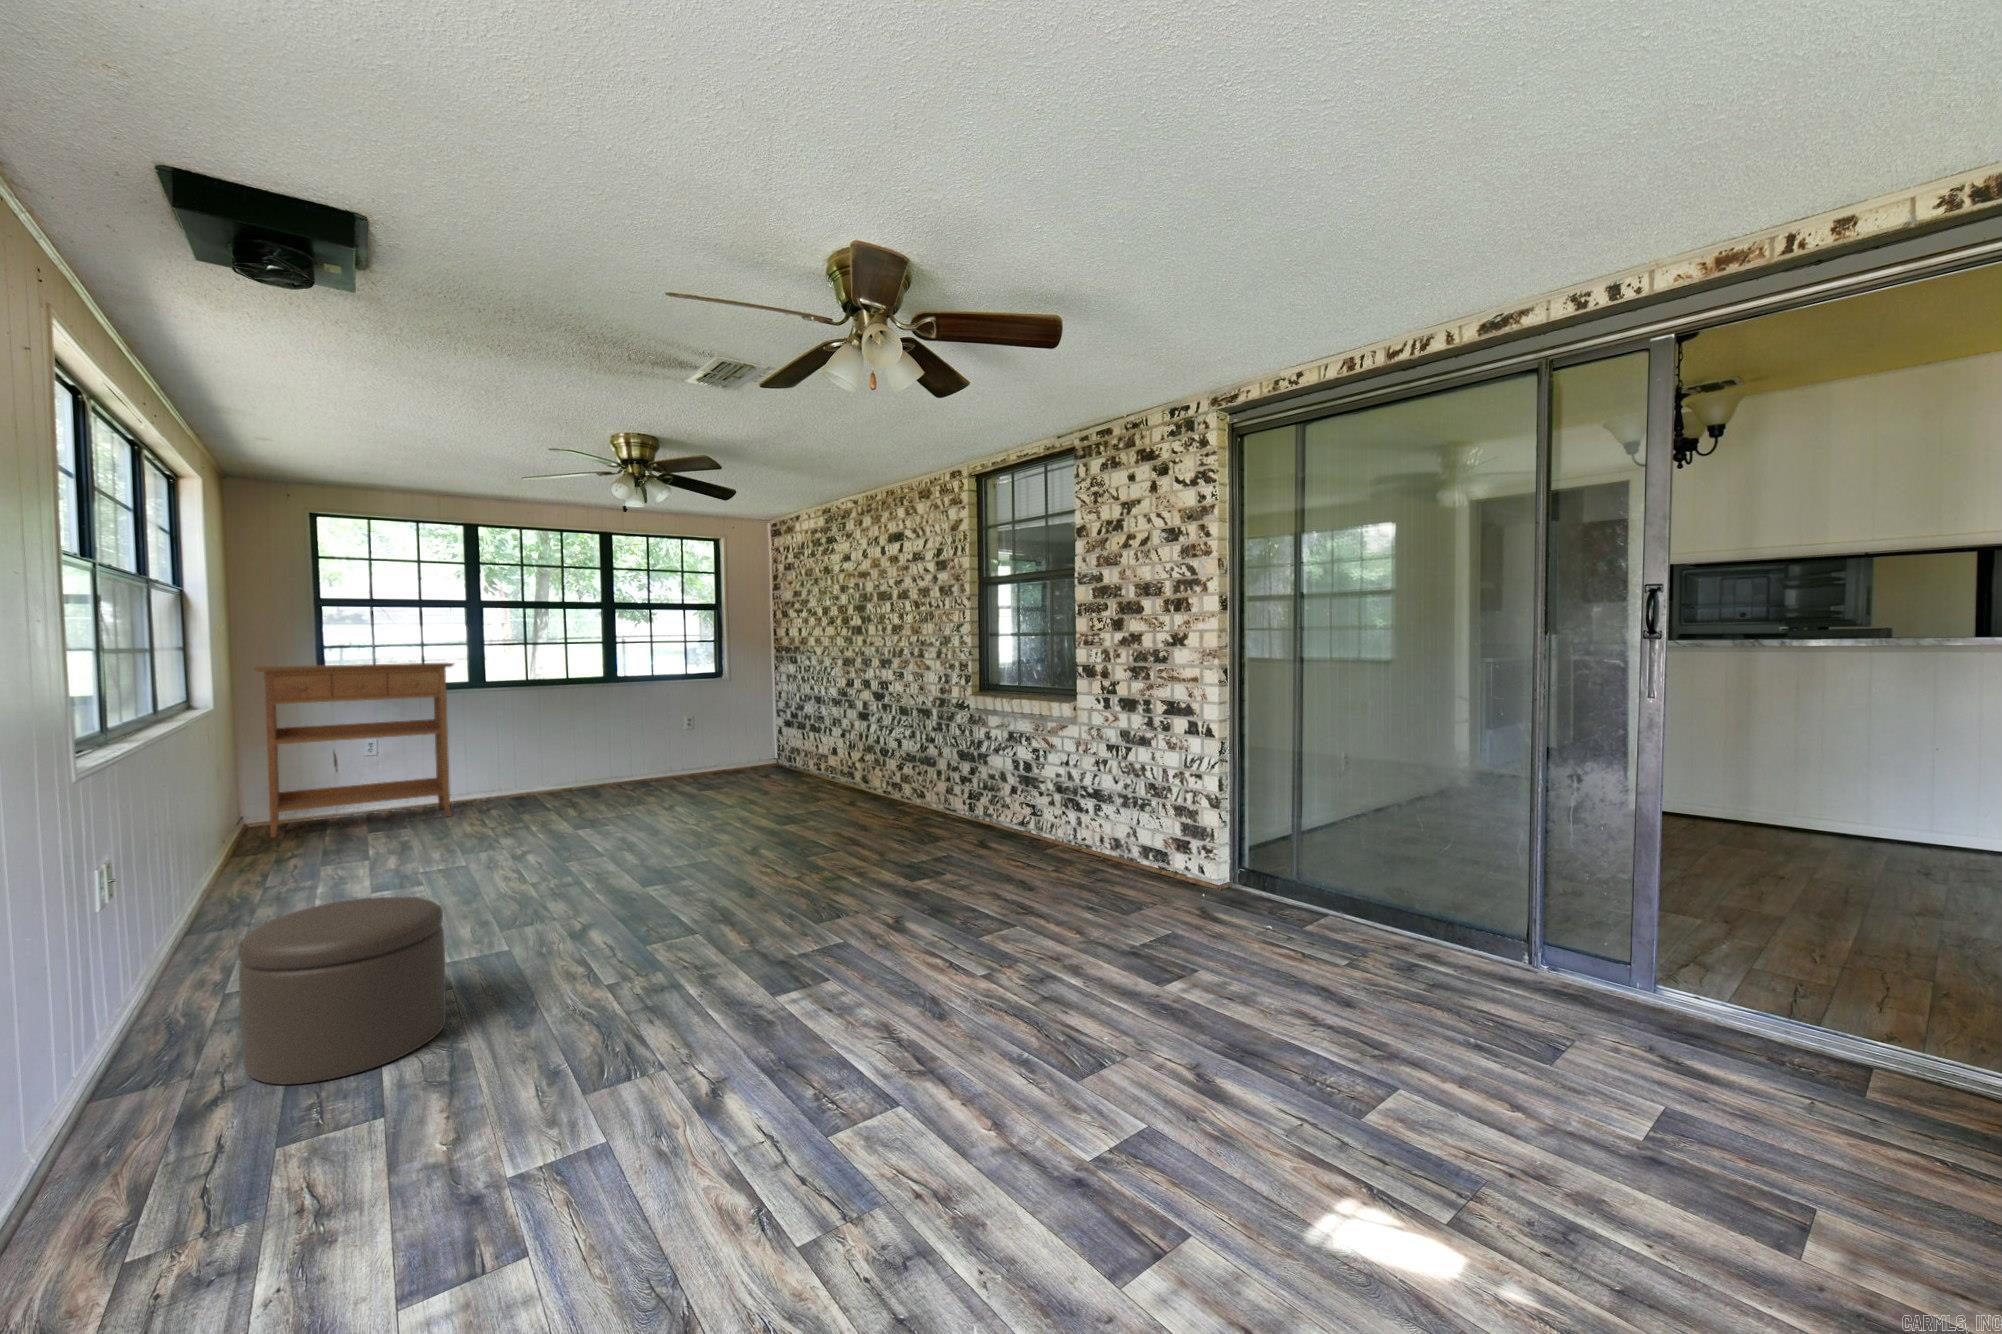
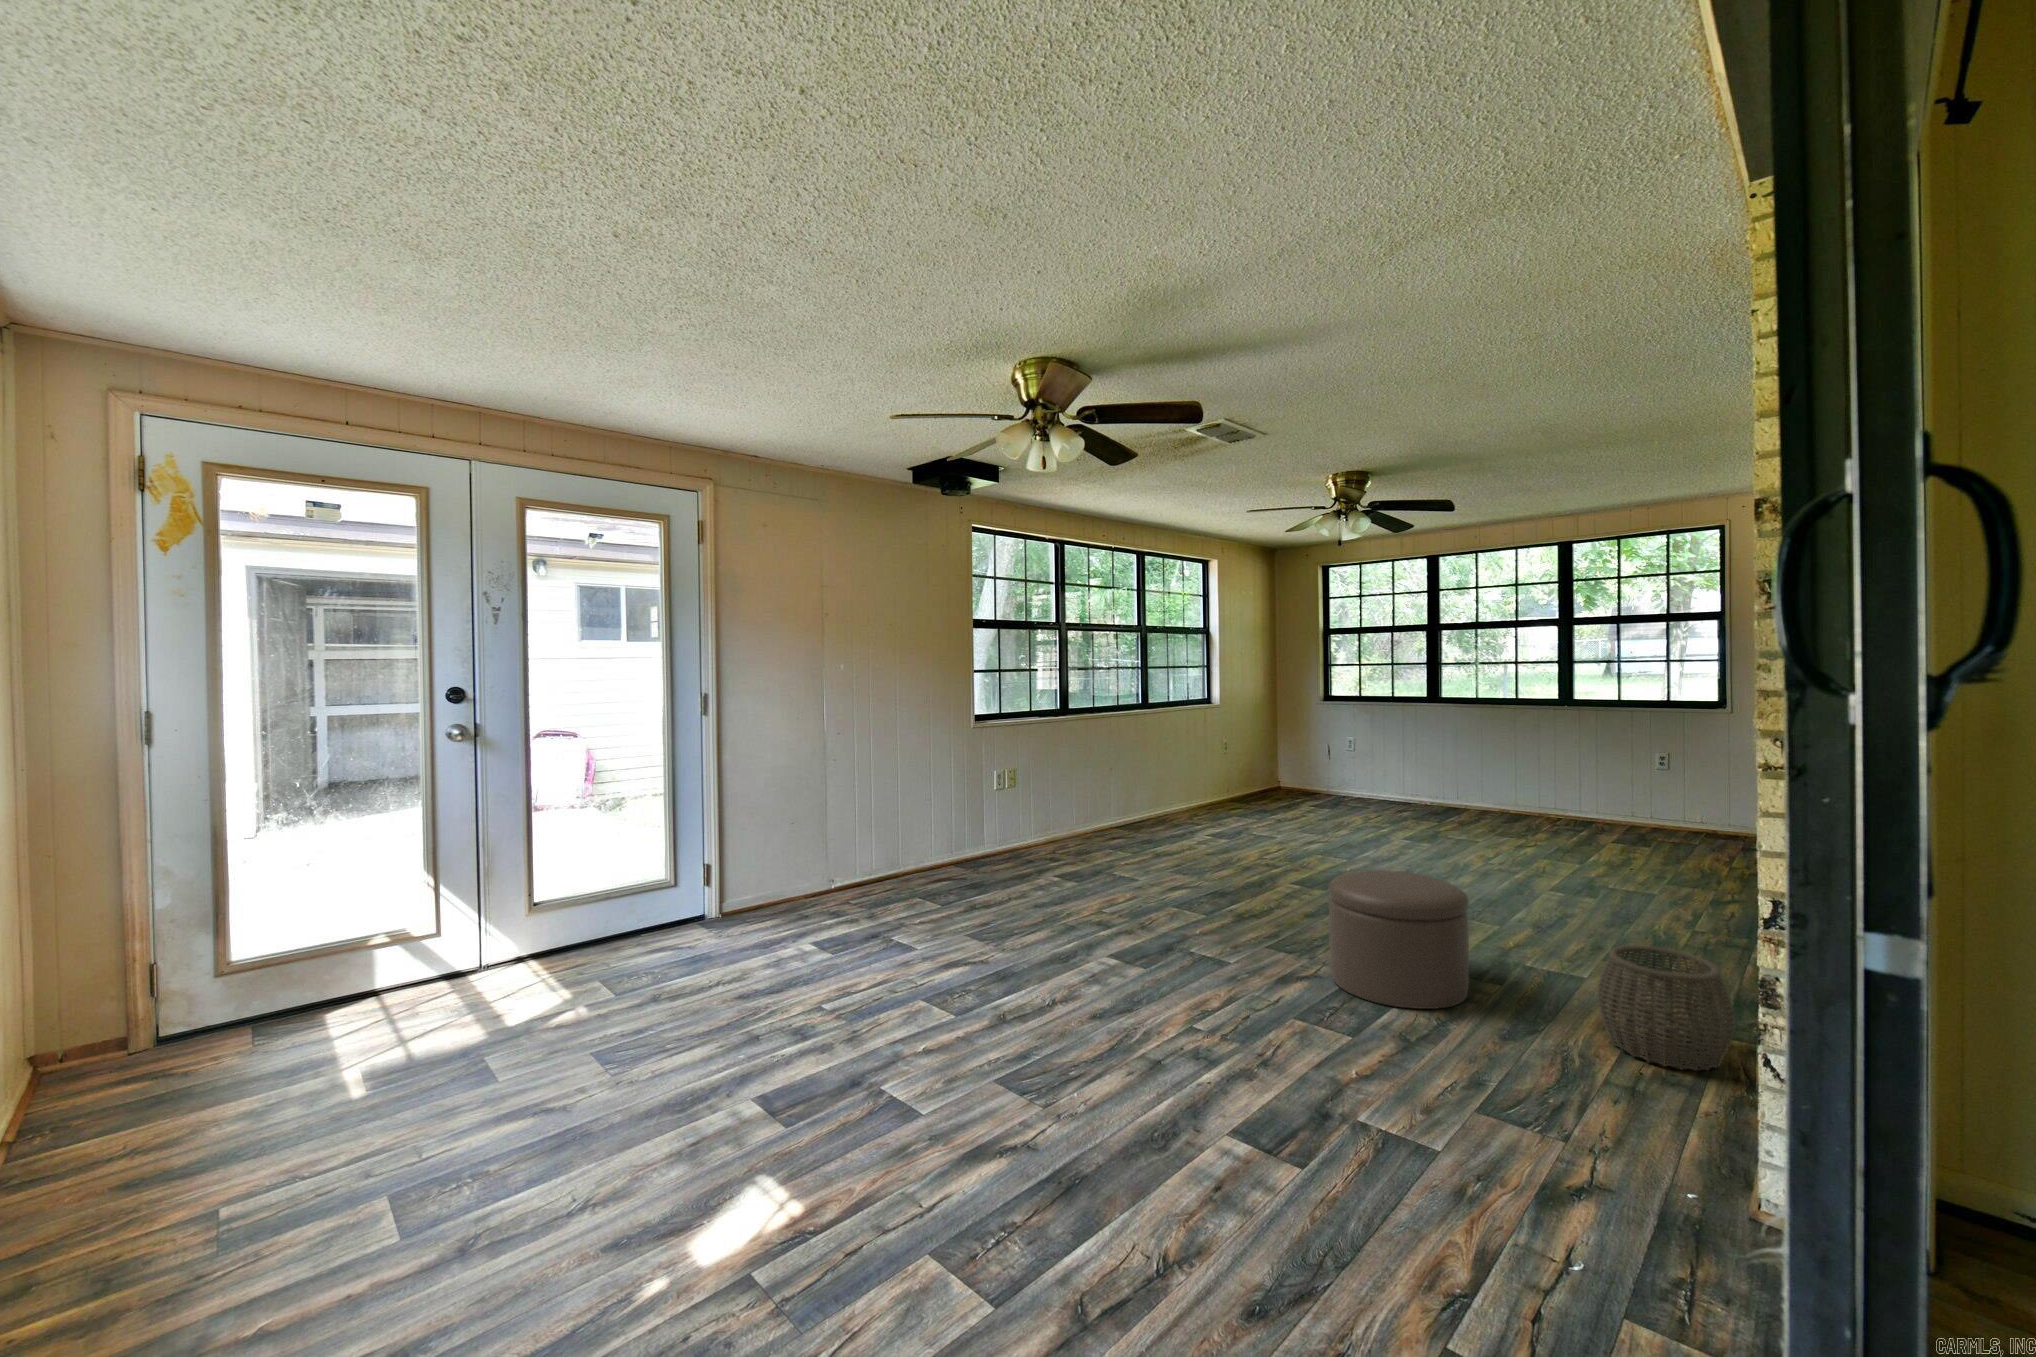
console table: present [254,663,454,838] -> none [1527,680,1720,843]
woven basket: none [577,885,681,989] -> present [1597,945,1735,1071]

